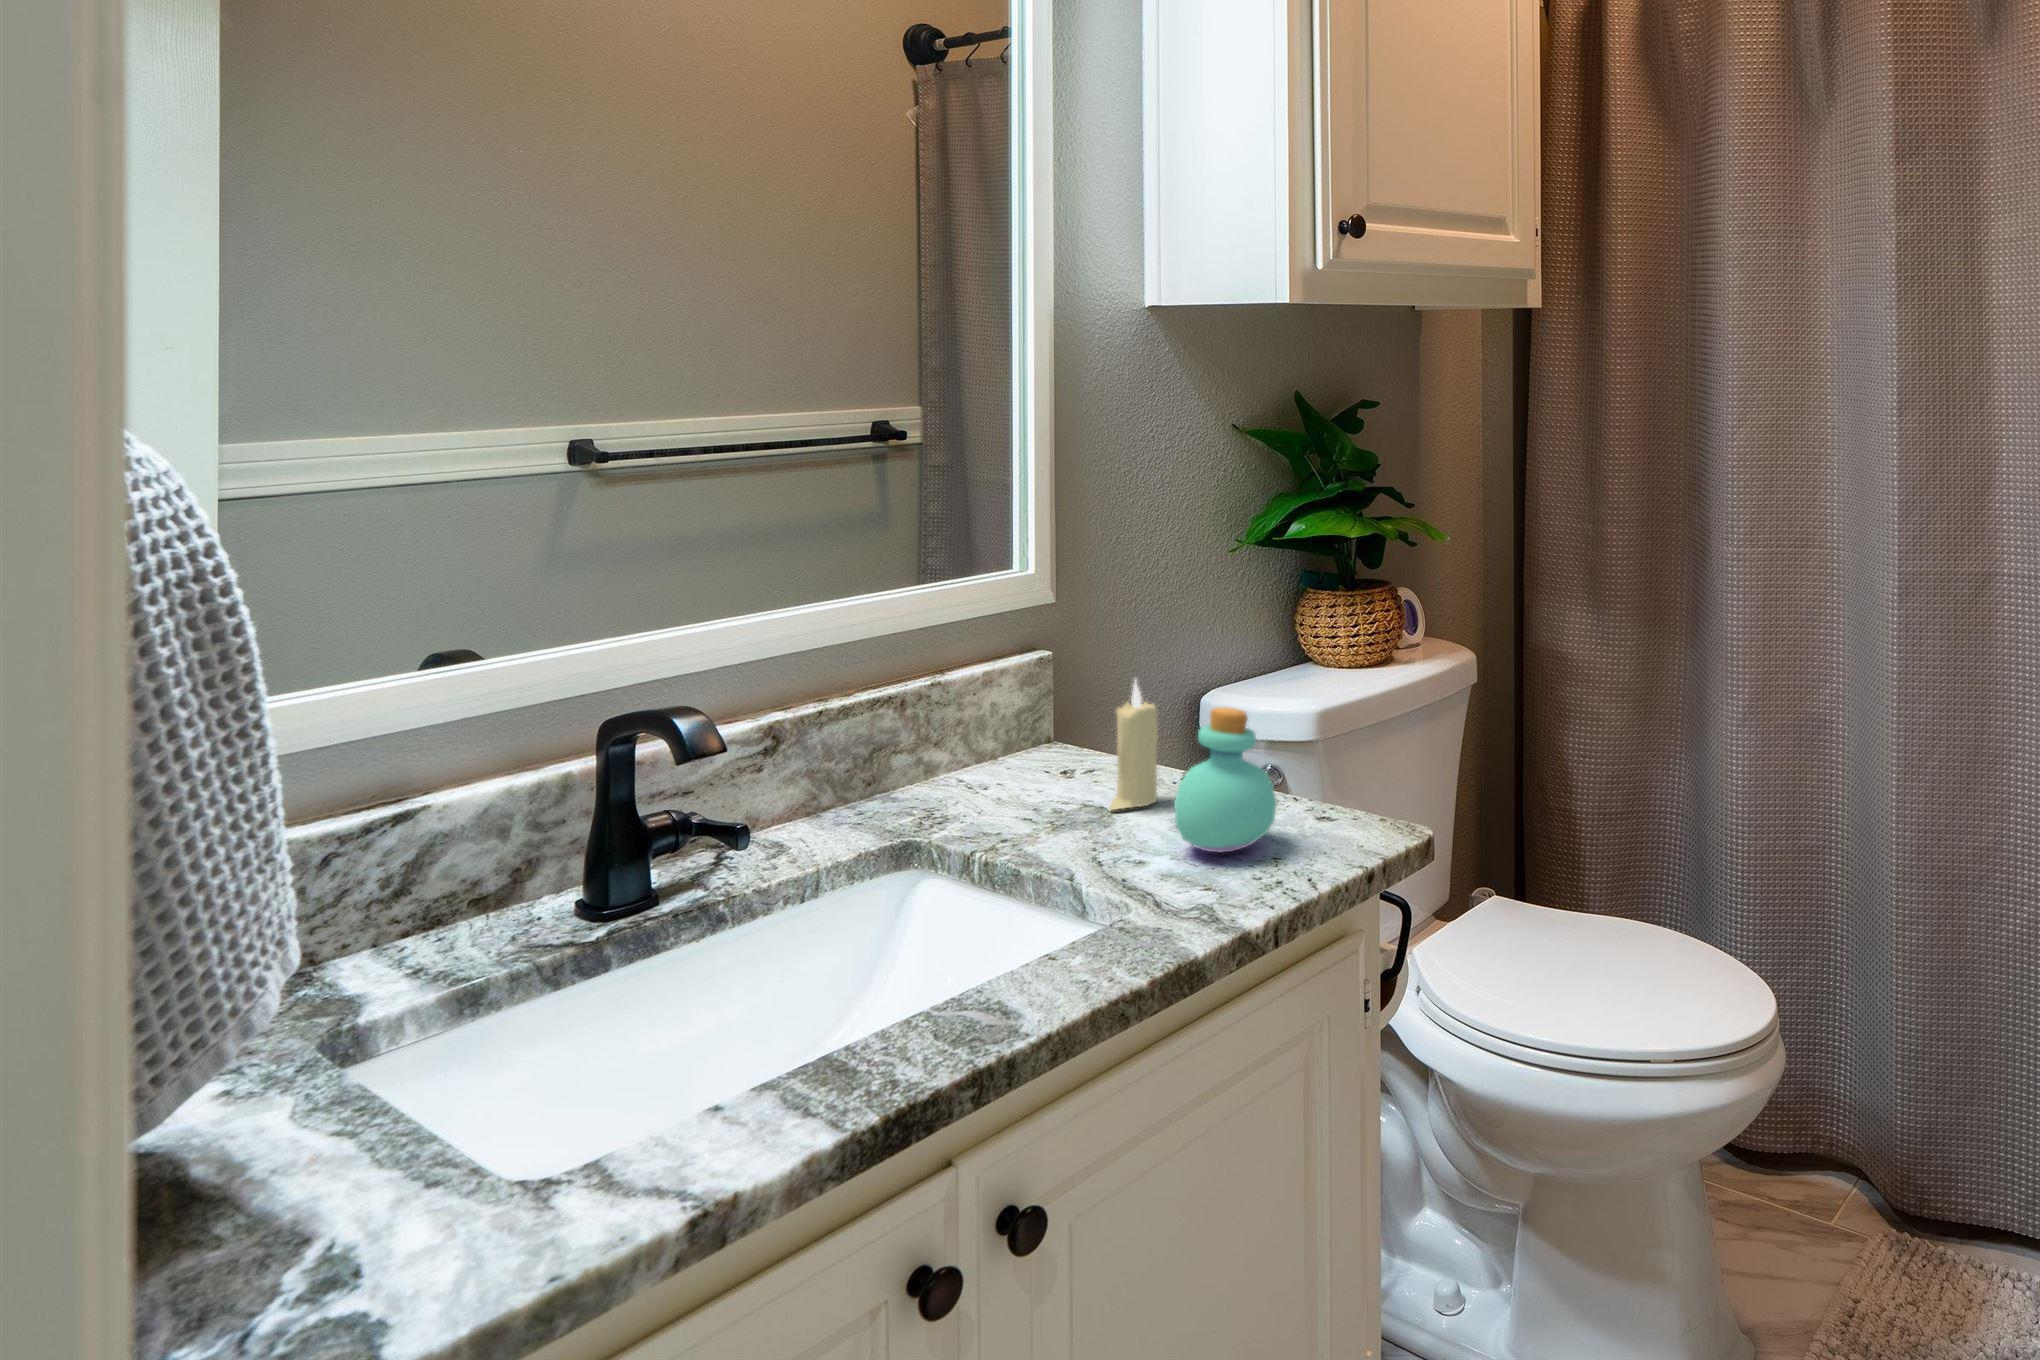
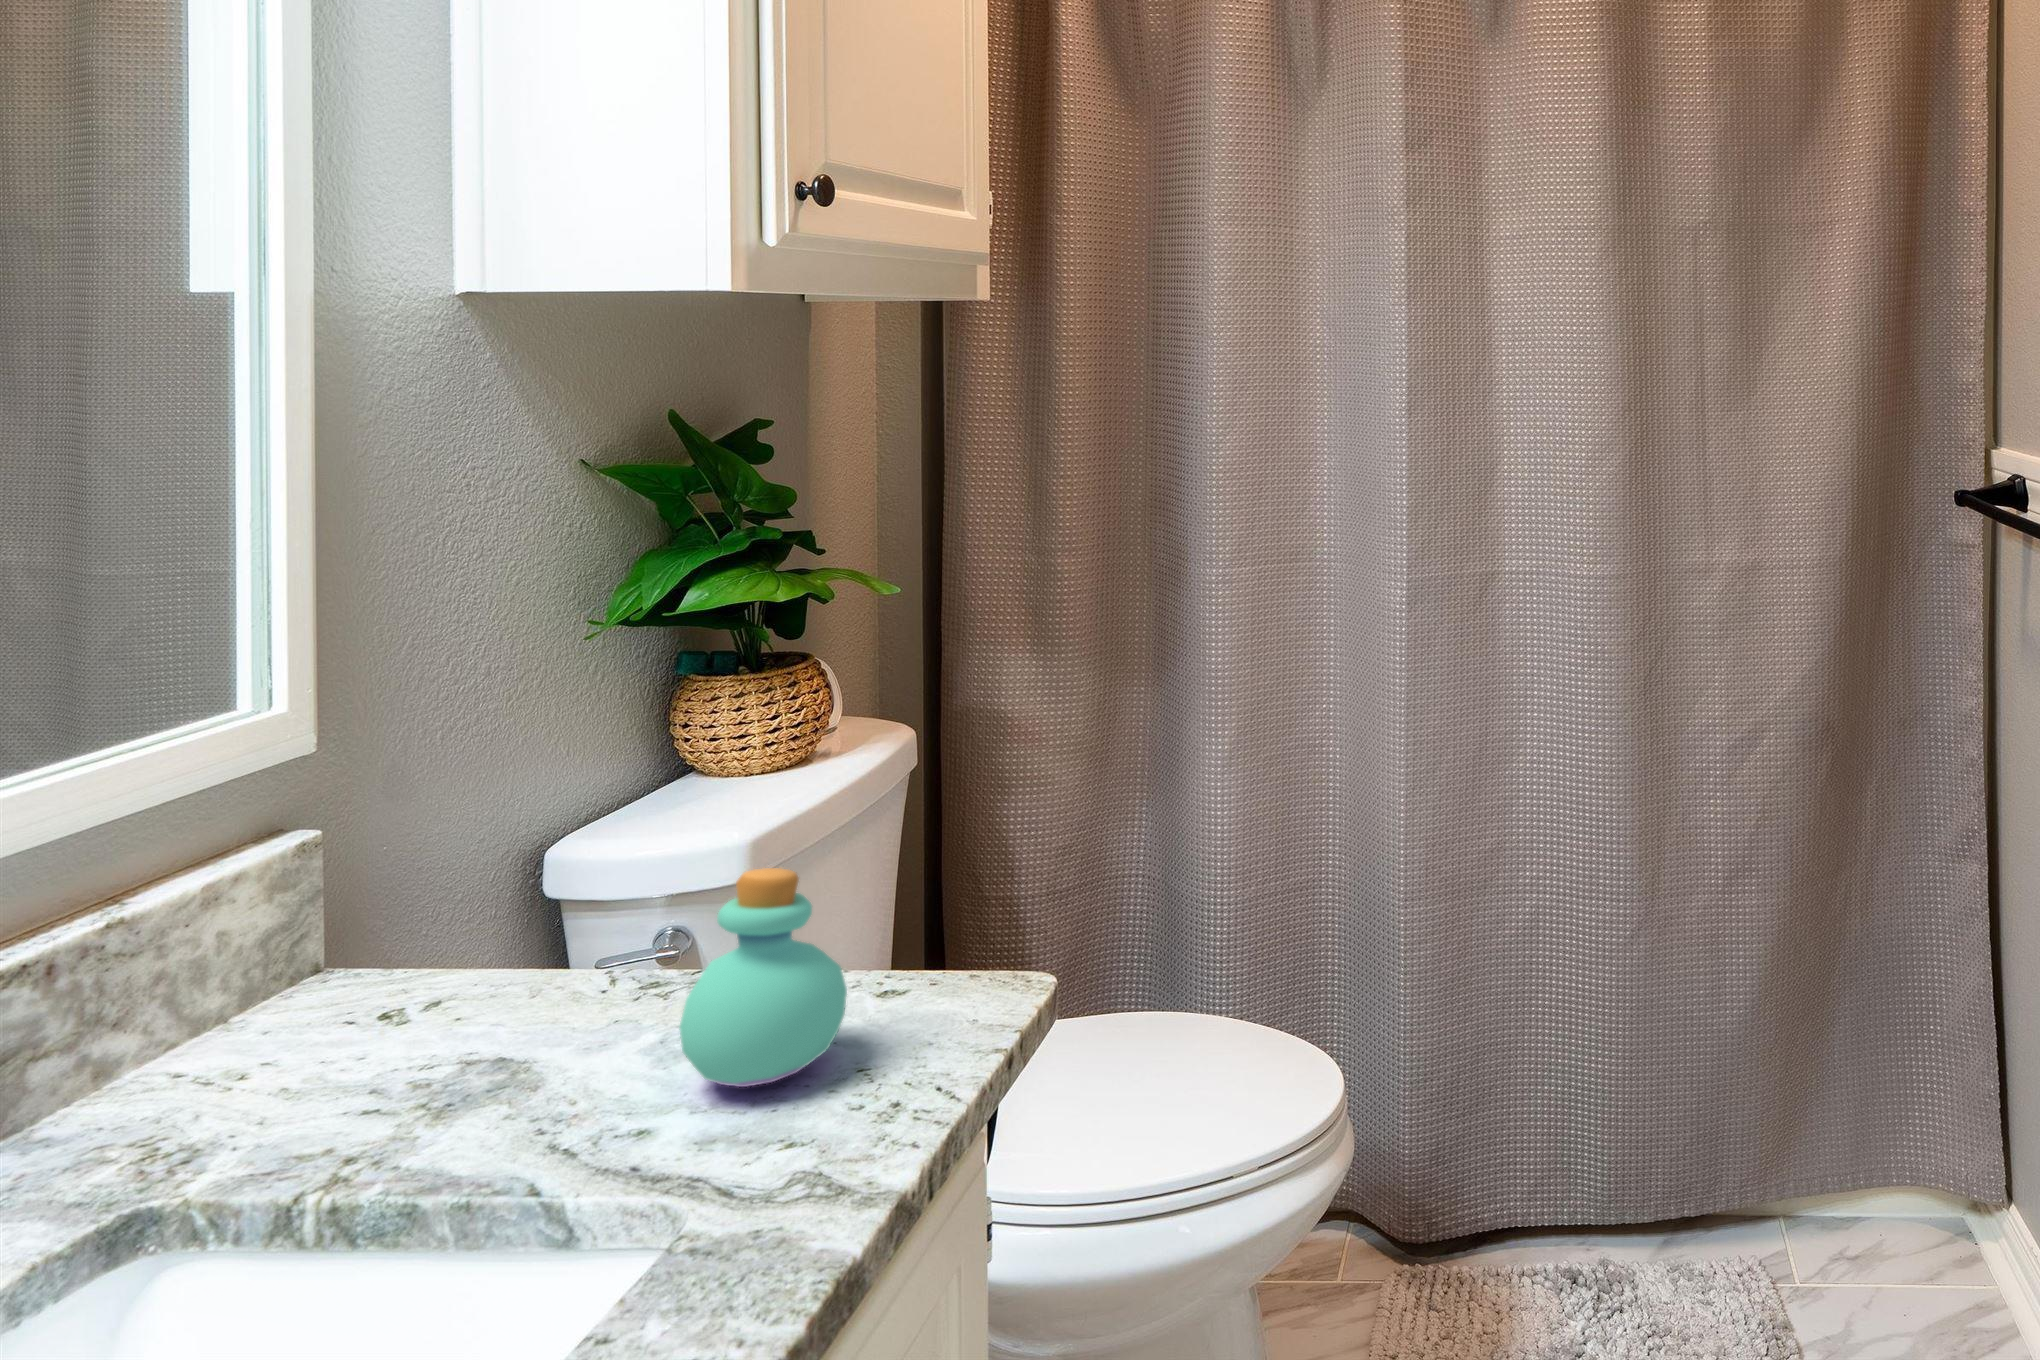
candle: present [1110,680,1158,810] -> none [514,850,595,1061]

